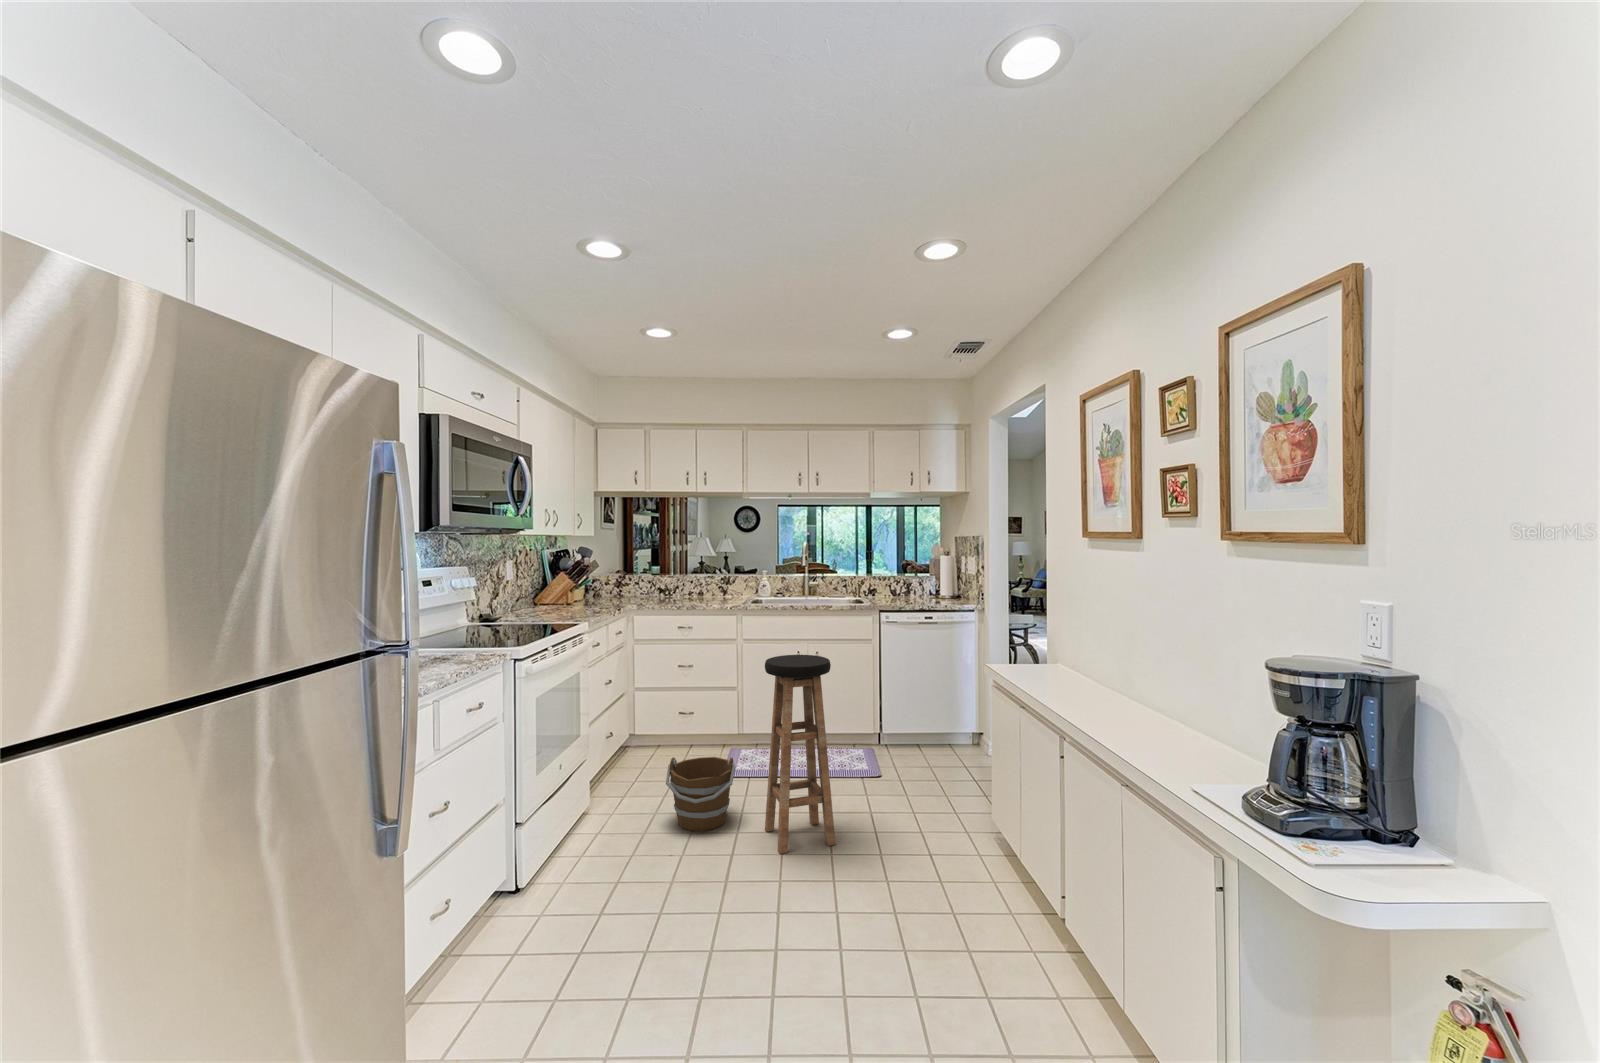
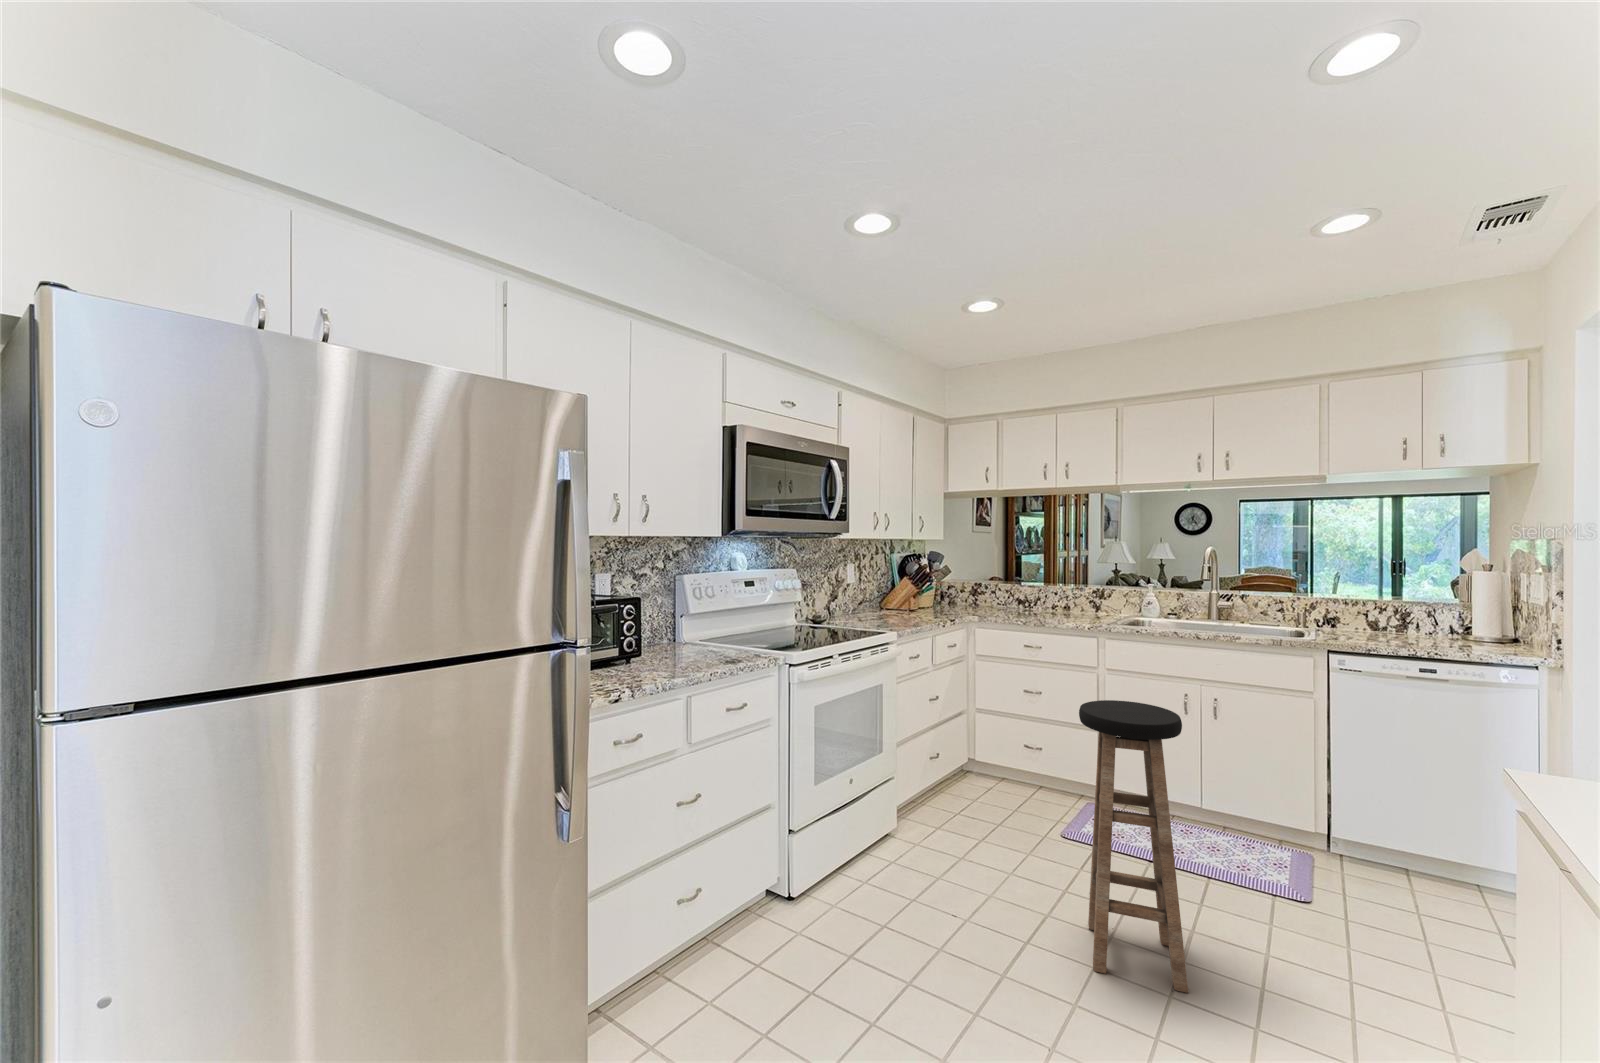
bucket: present [666,757,735,831] -> none [967,796,1053,898]

